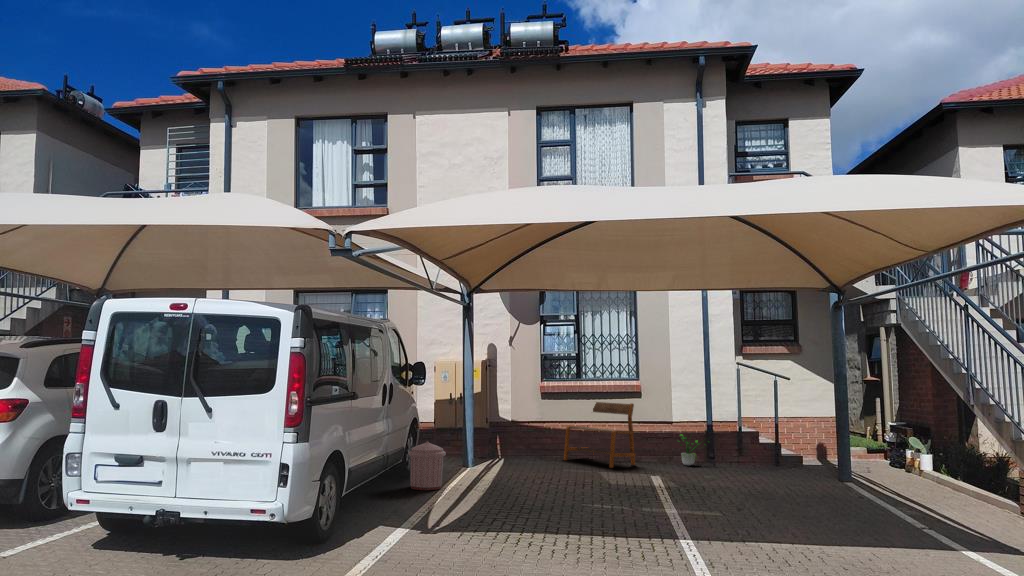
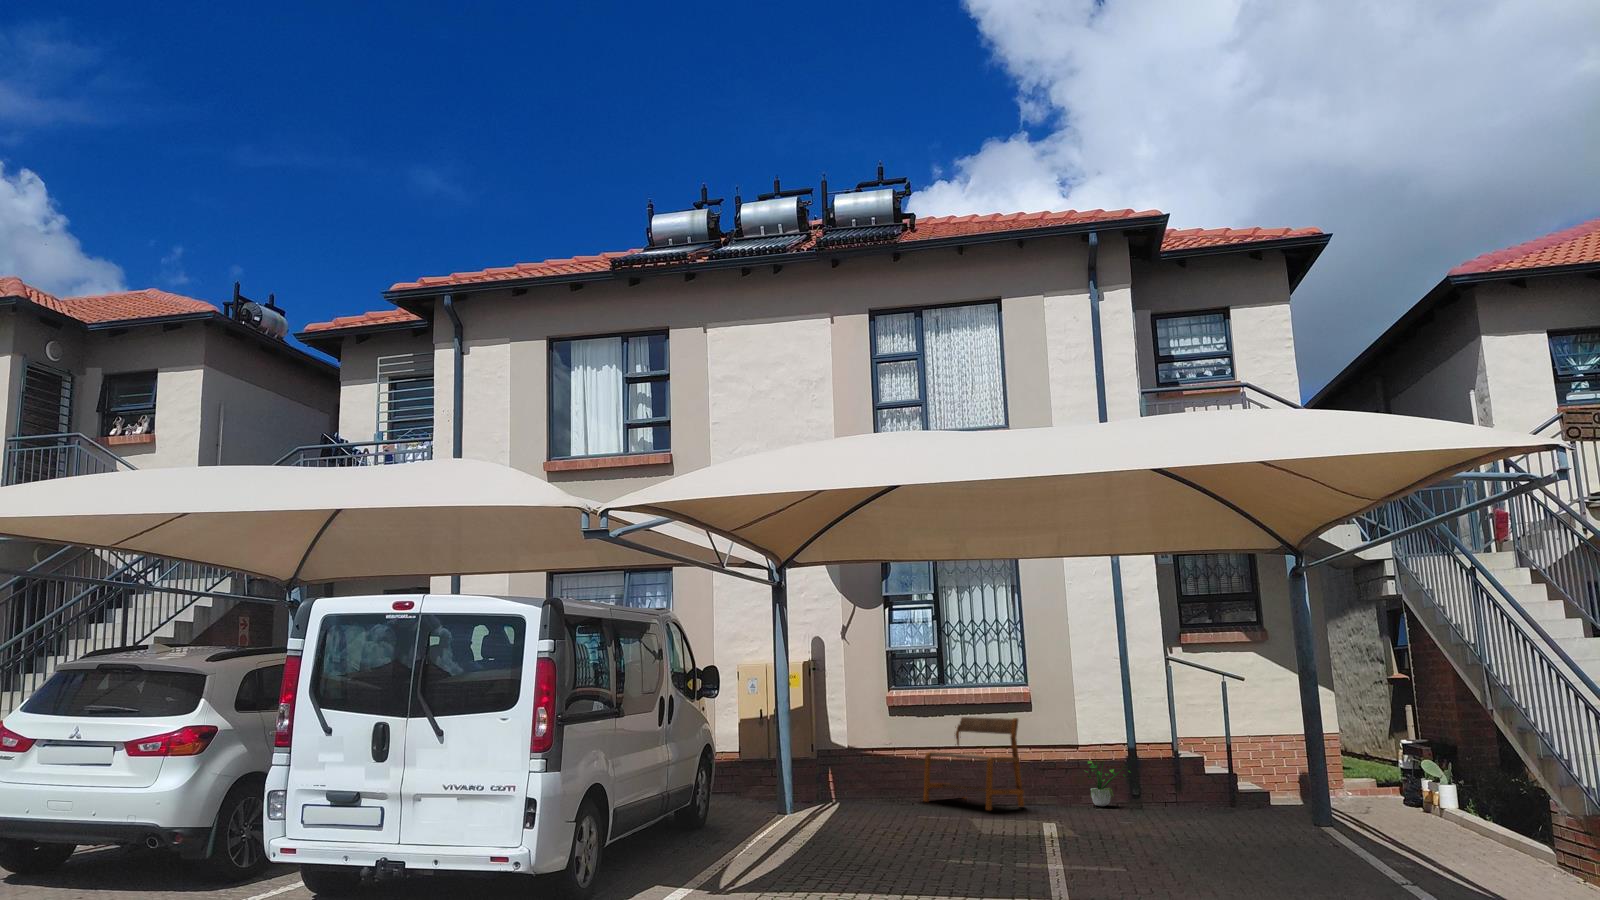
trash can: present [408,442,446,490] -> none [700,775,750,842]

